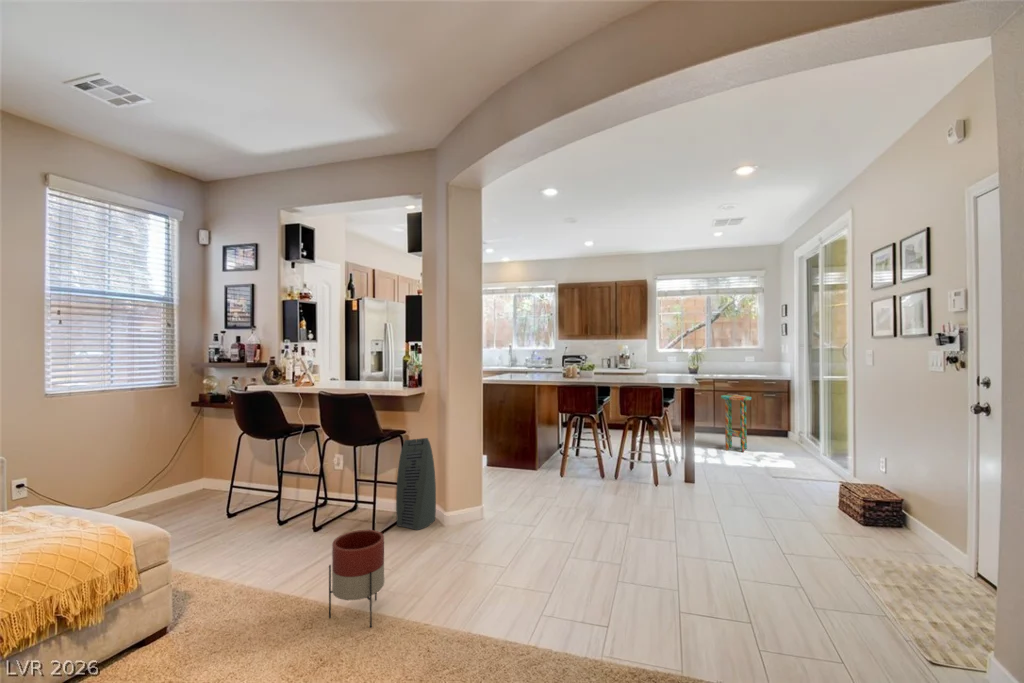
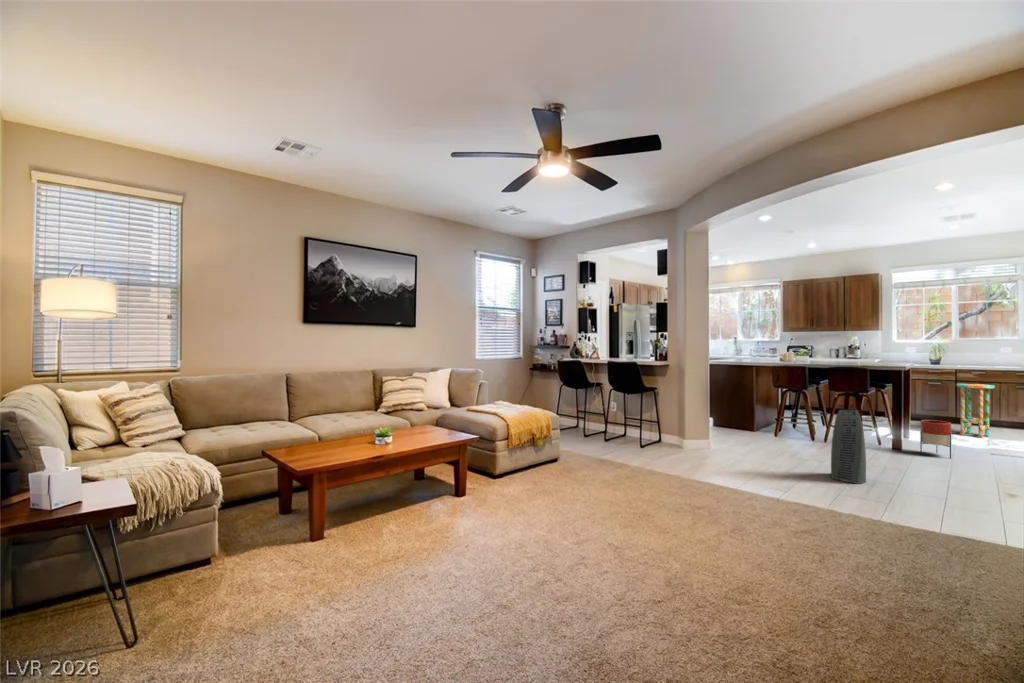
air purifier: present [396,438,436,530] -> present [831,410,866,484]
planter: present [329,530,384,627] -> present [920,420,951,458]

